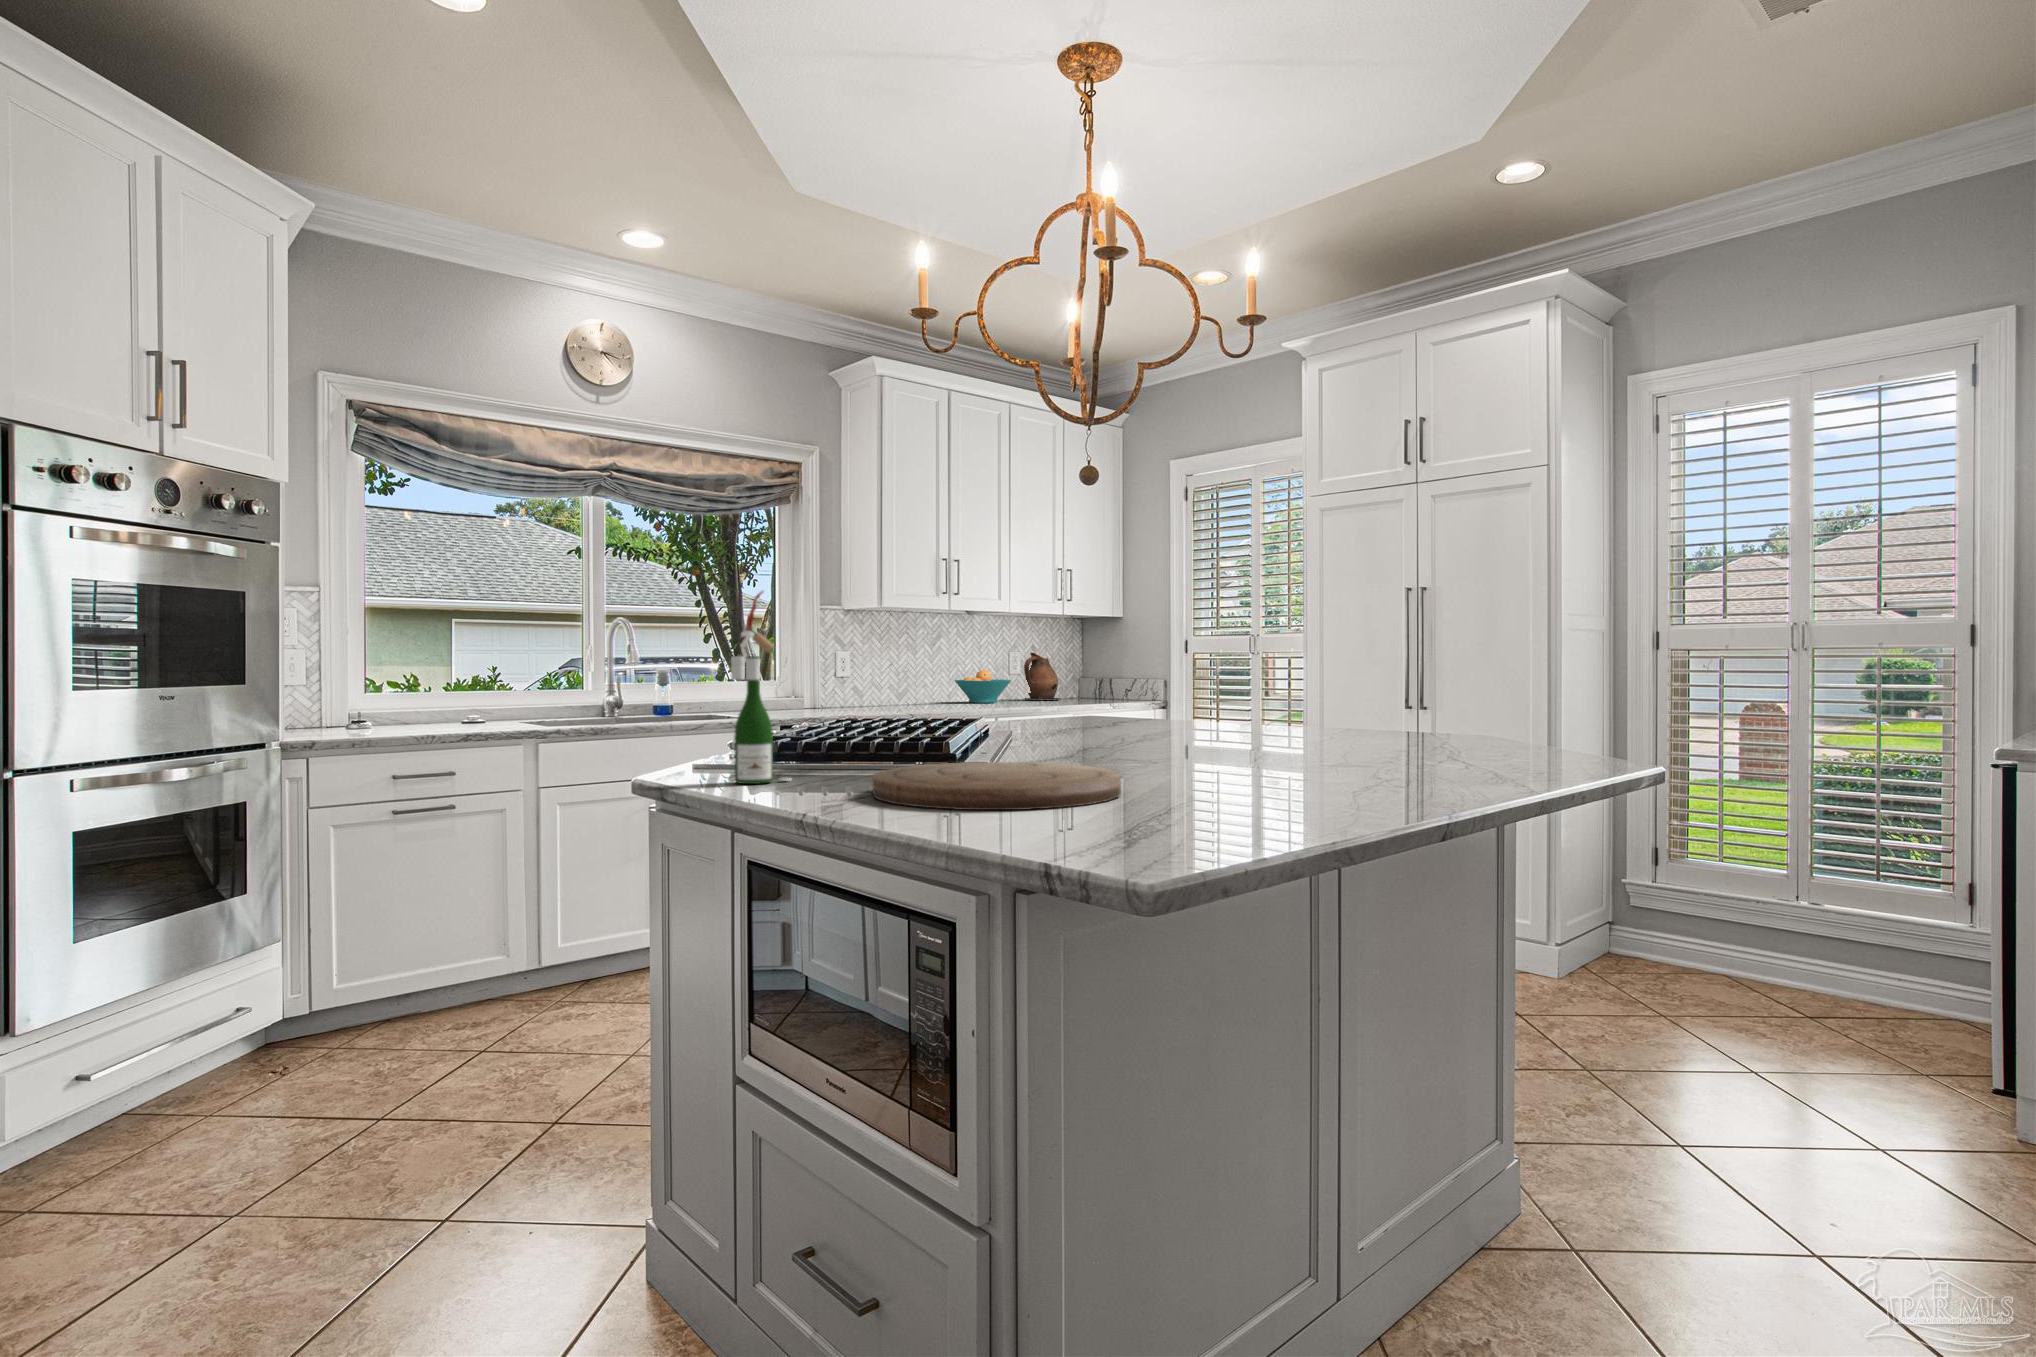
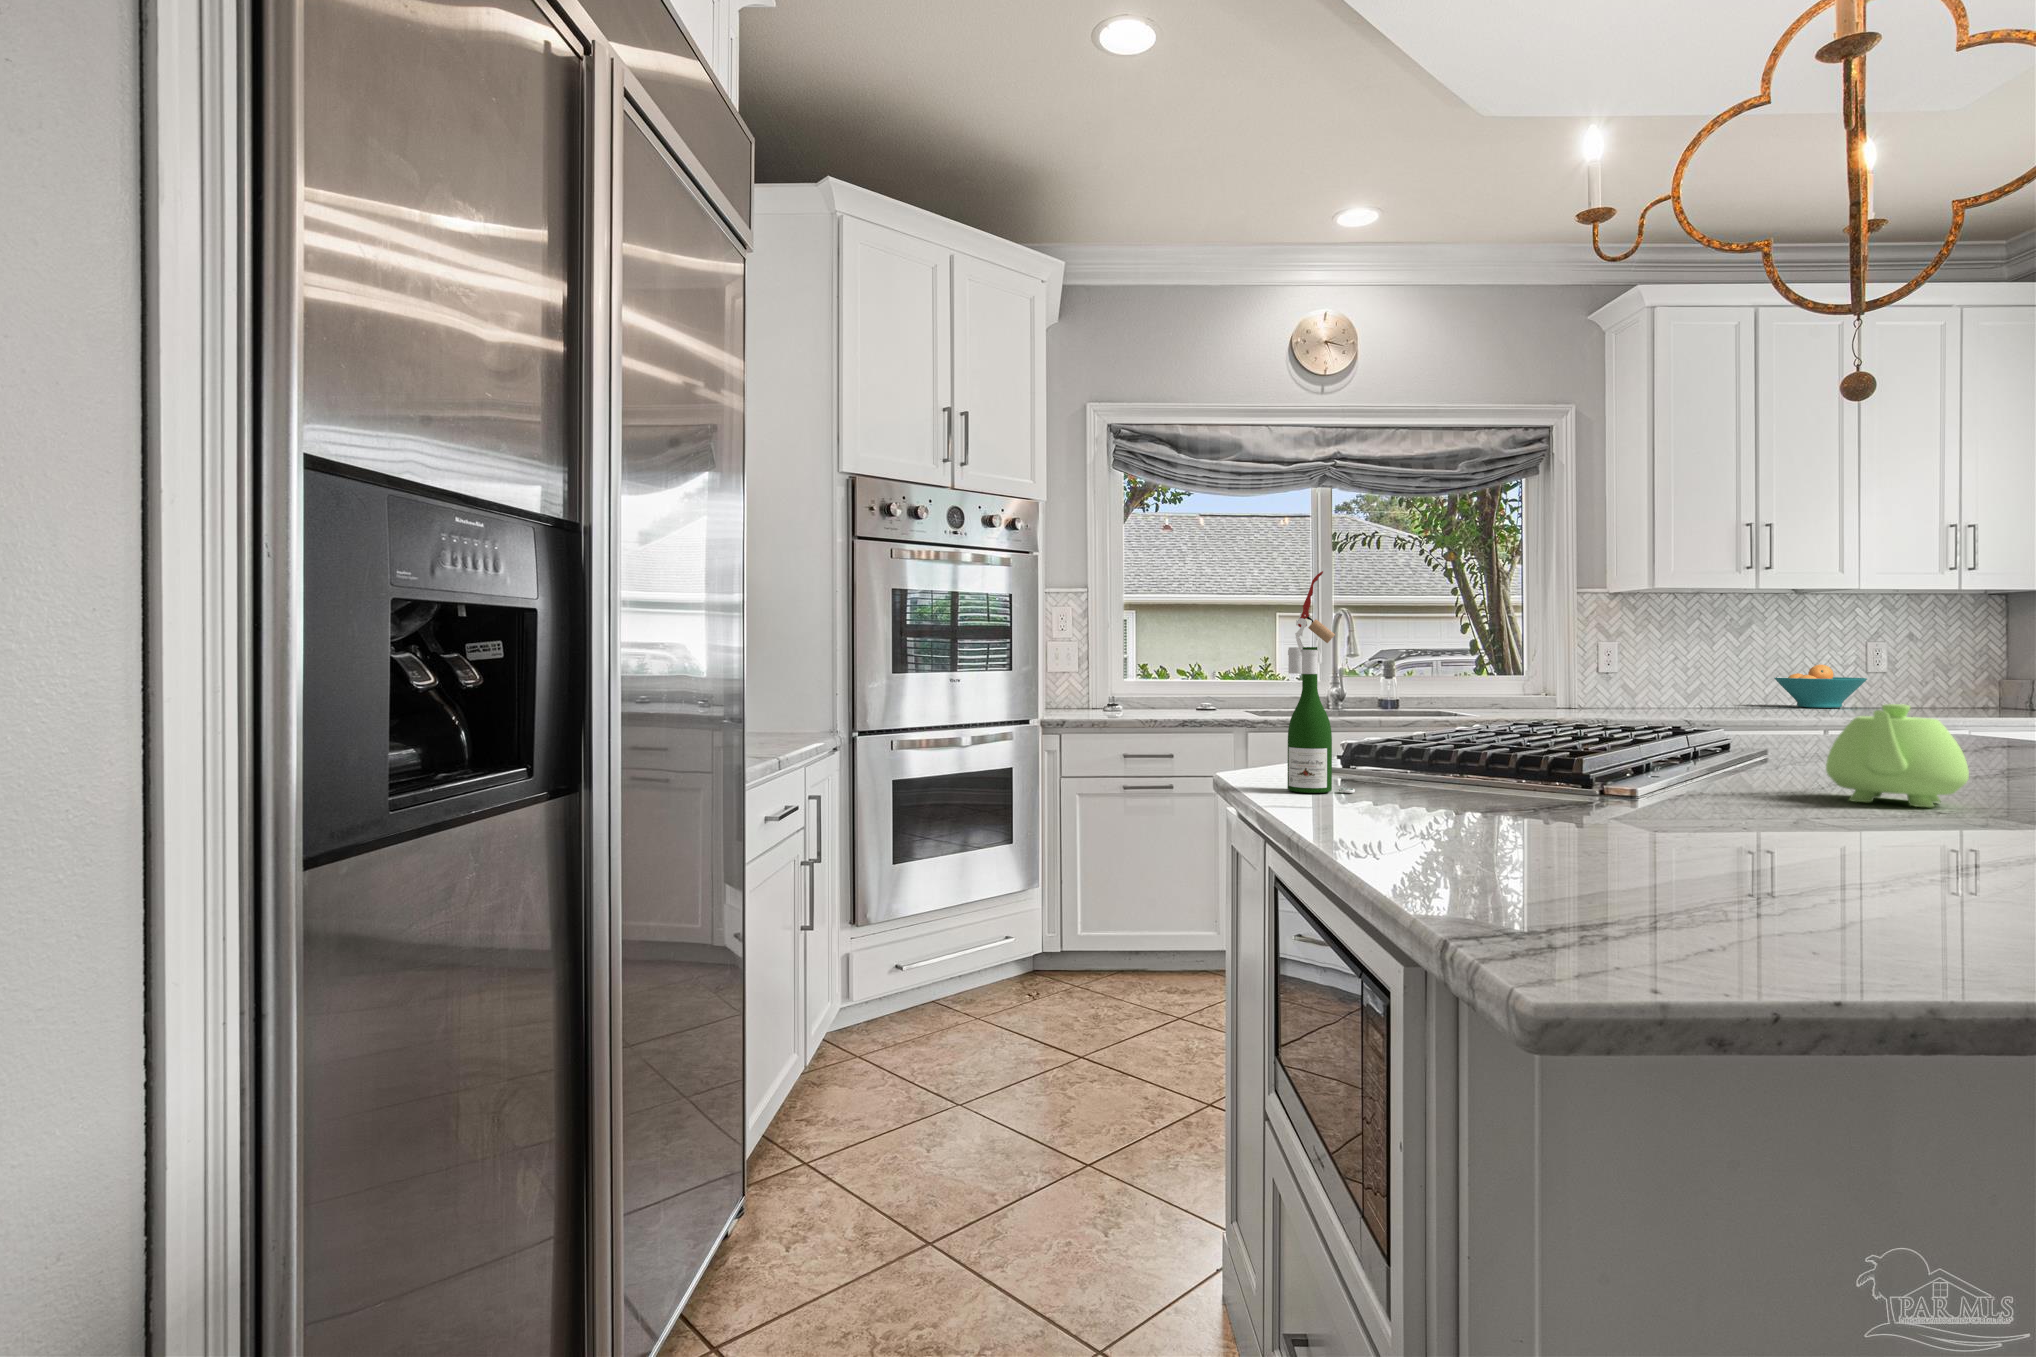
ceramic pitcher: present [1024,653,1060,700] -> none [1891,642,1962,708]
teapot: none [1079,695,1151,761] -> present [1826,704,1969,807]
cutting board: present [873,762,1121,810] -> none [1403,788,1799,873]

